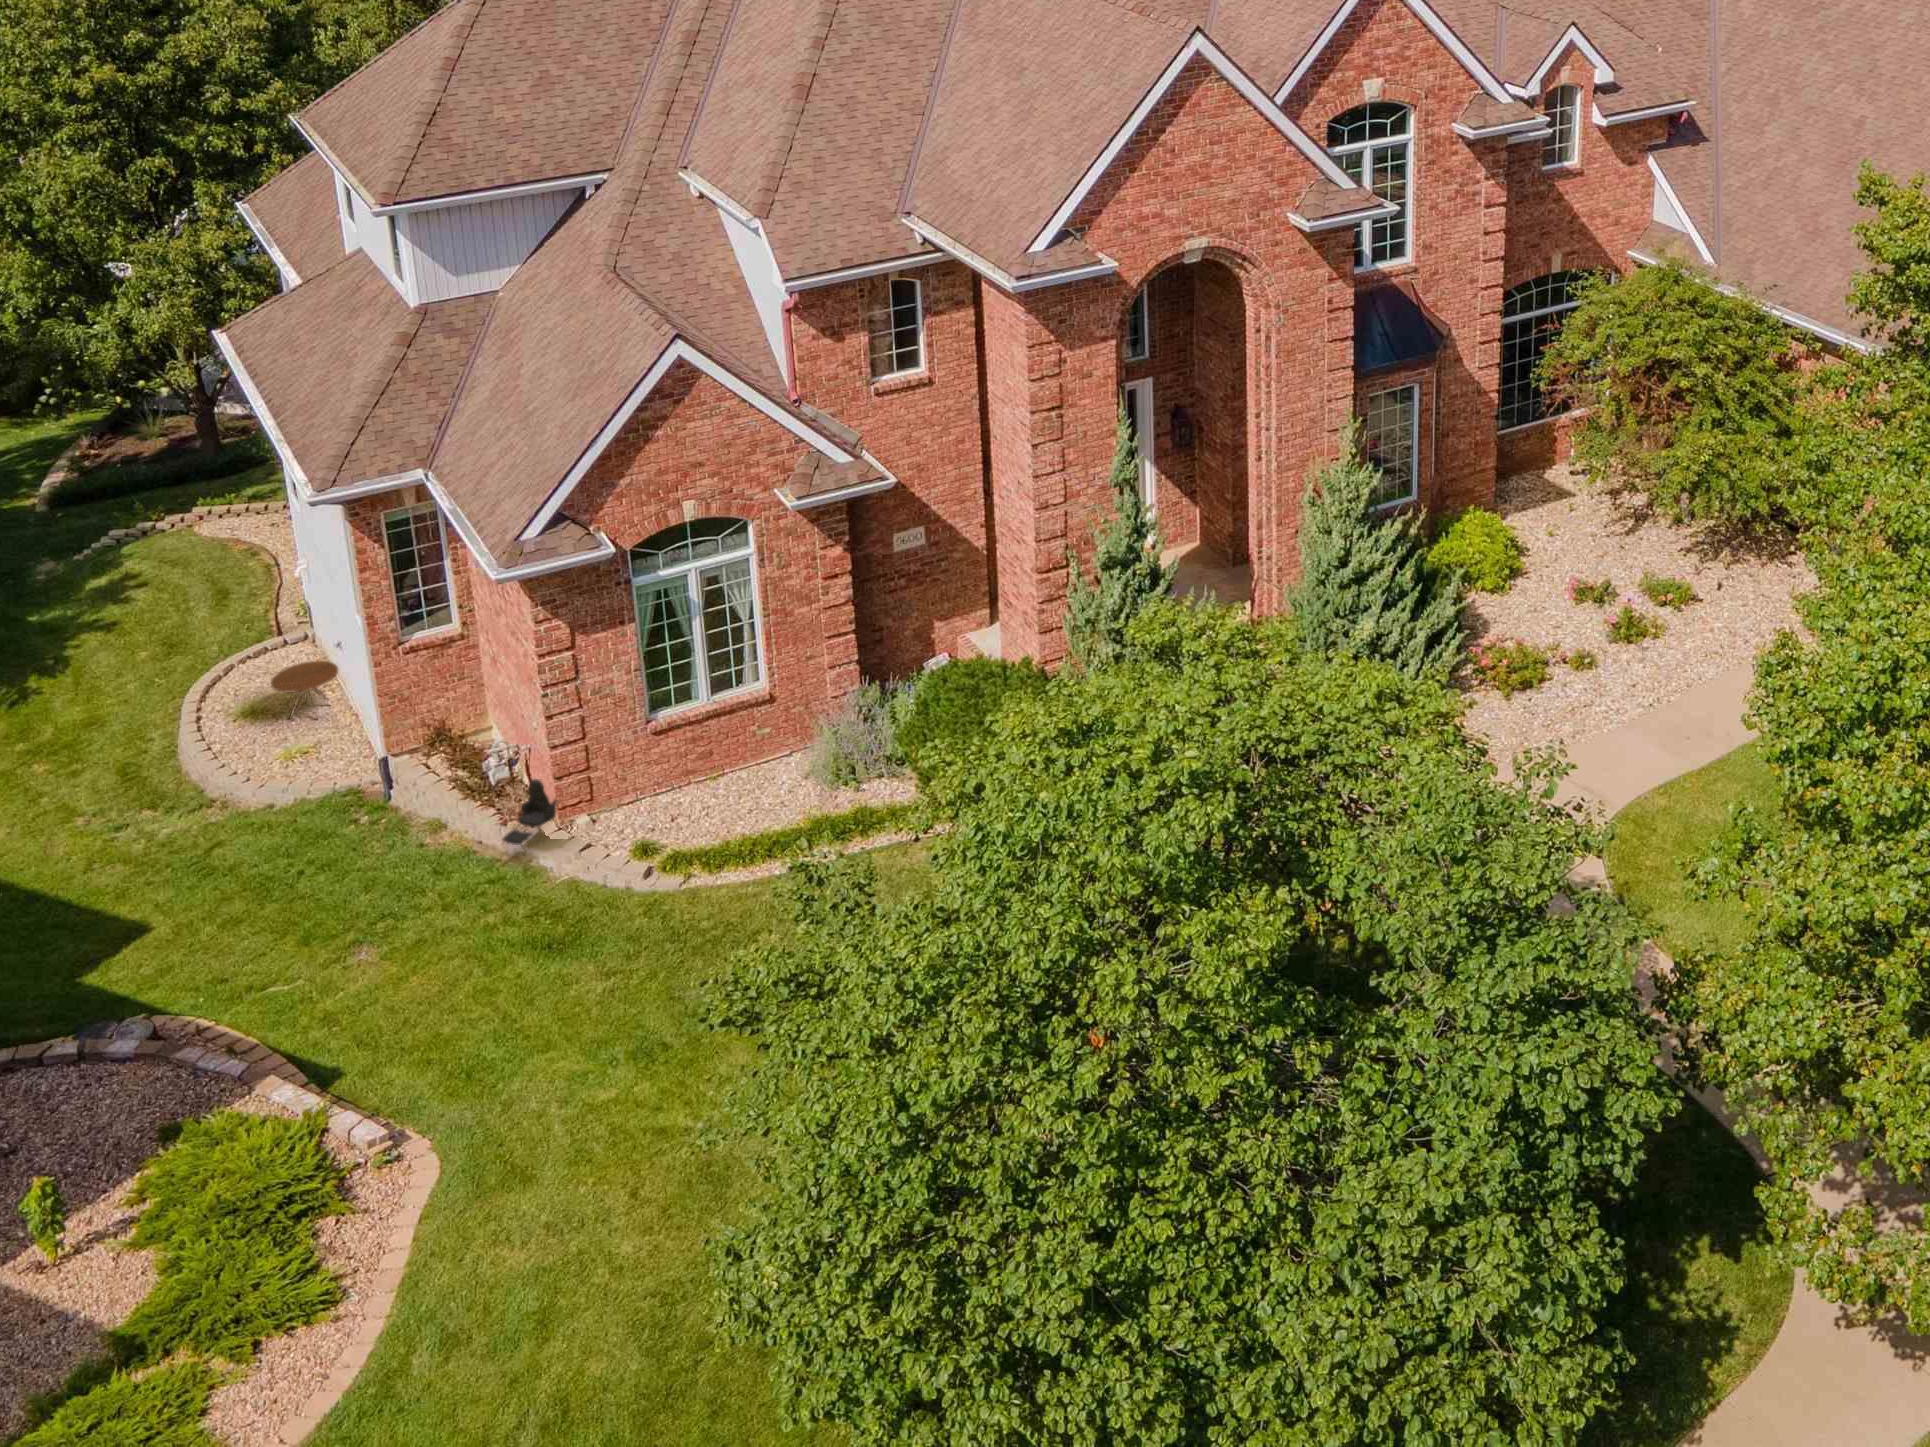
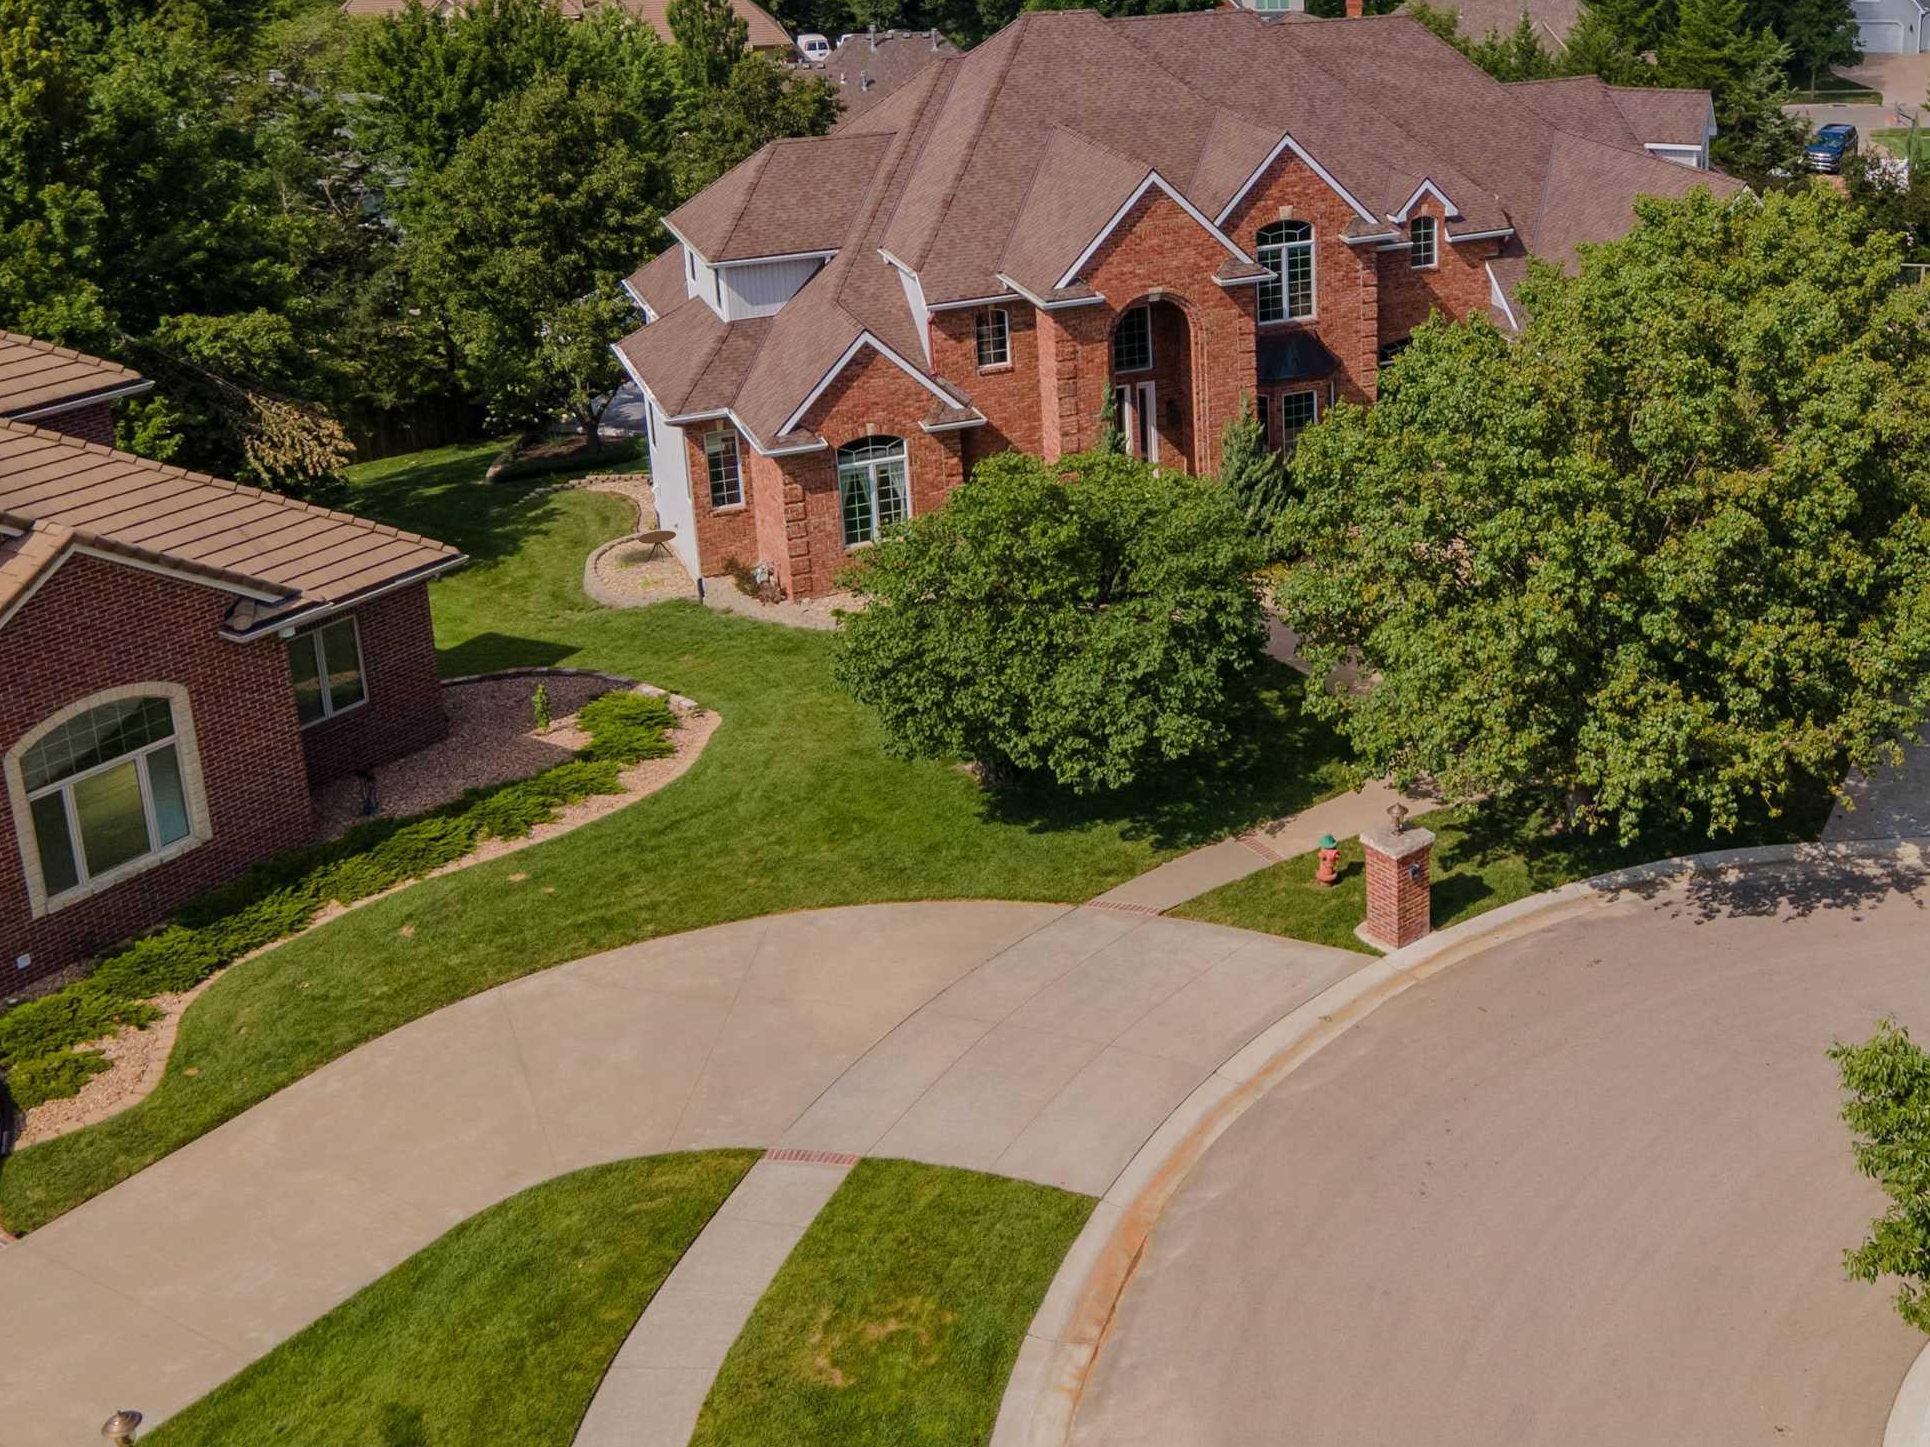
armchair: present [503,779,558,846] -> none [763,578,796,614]

